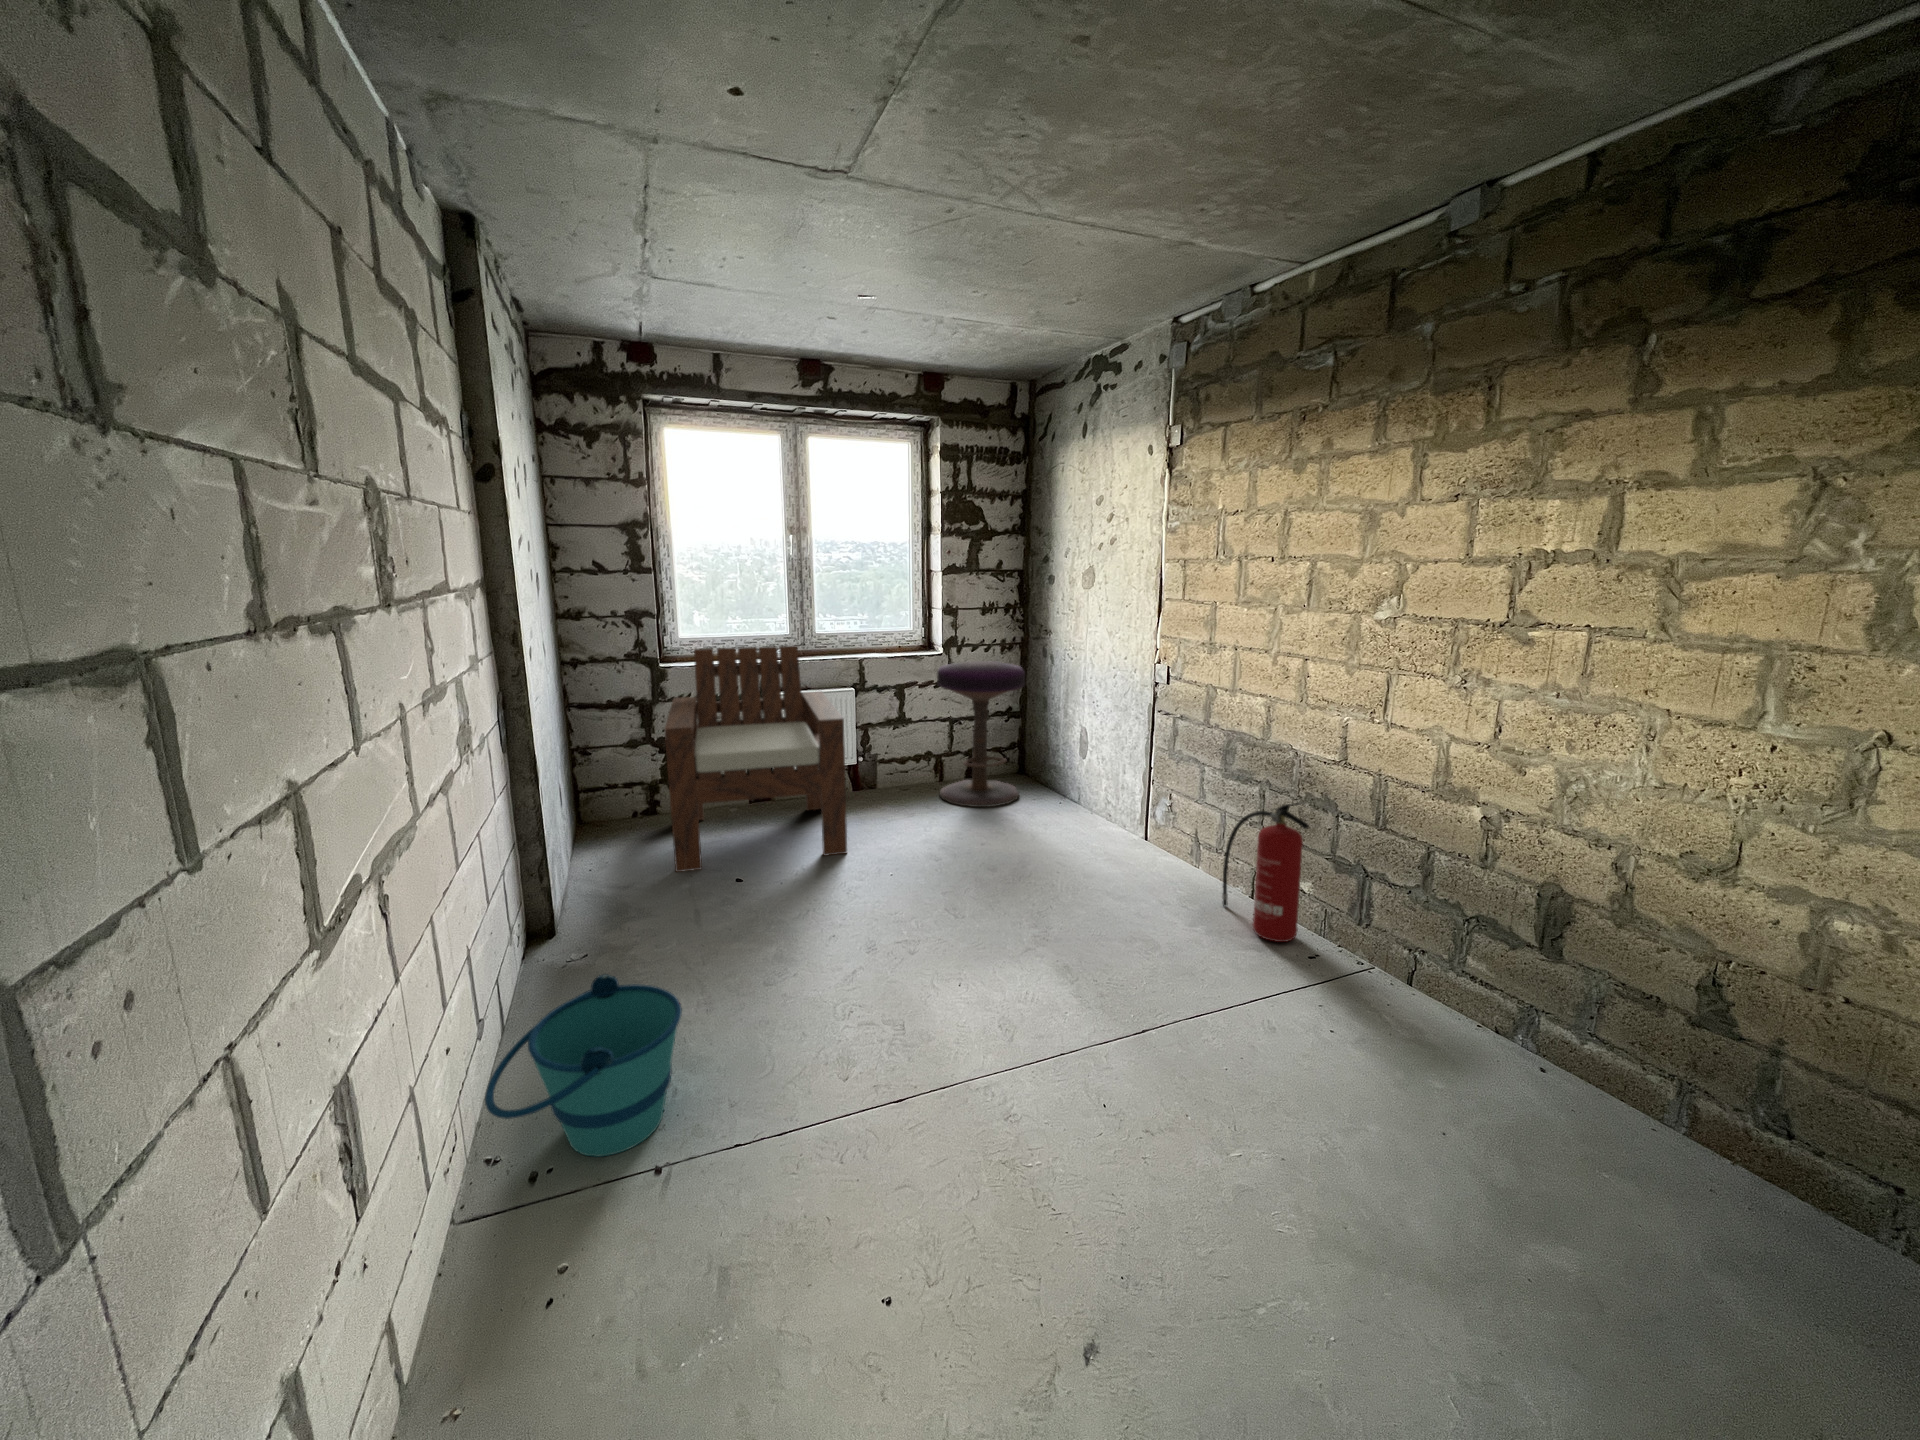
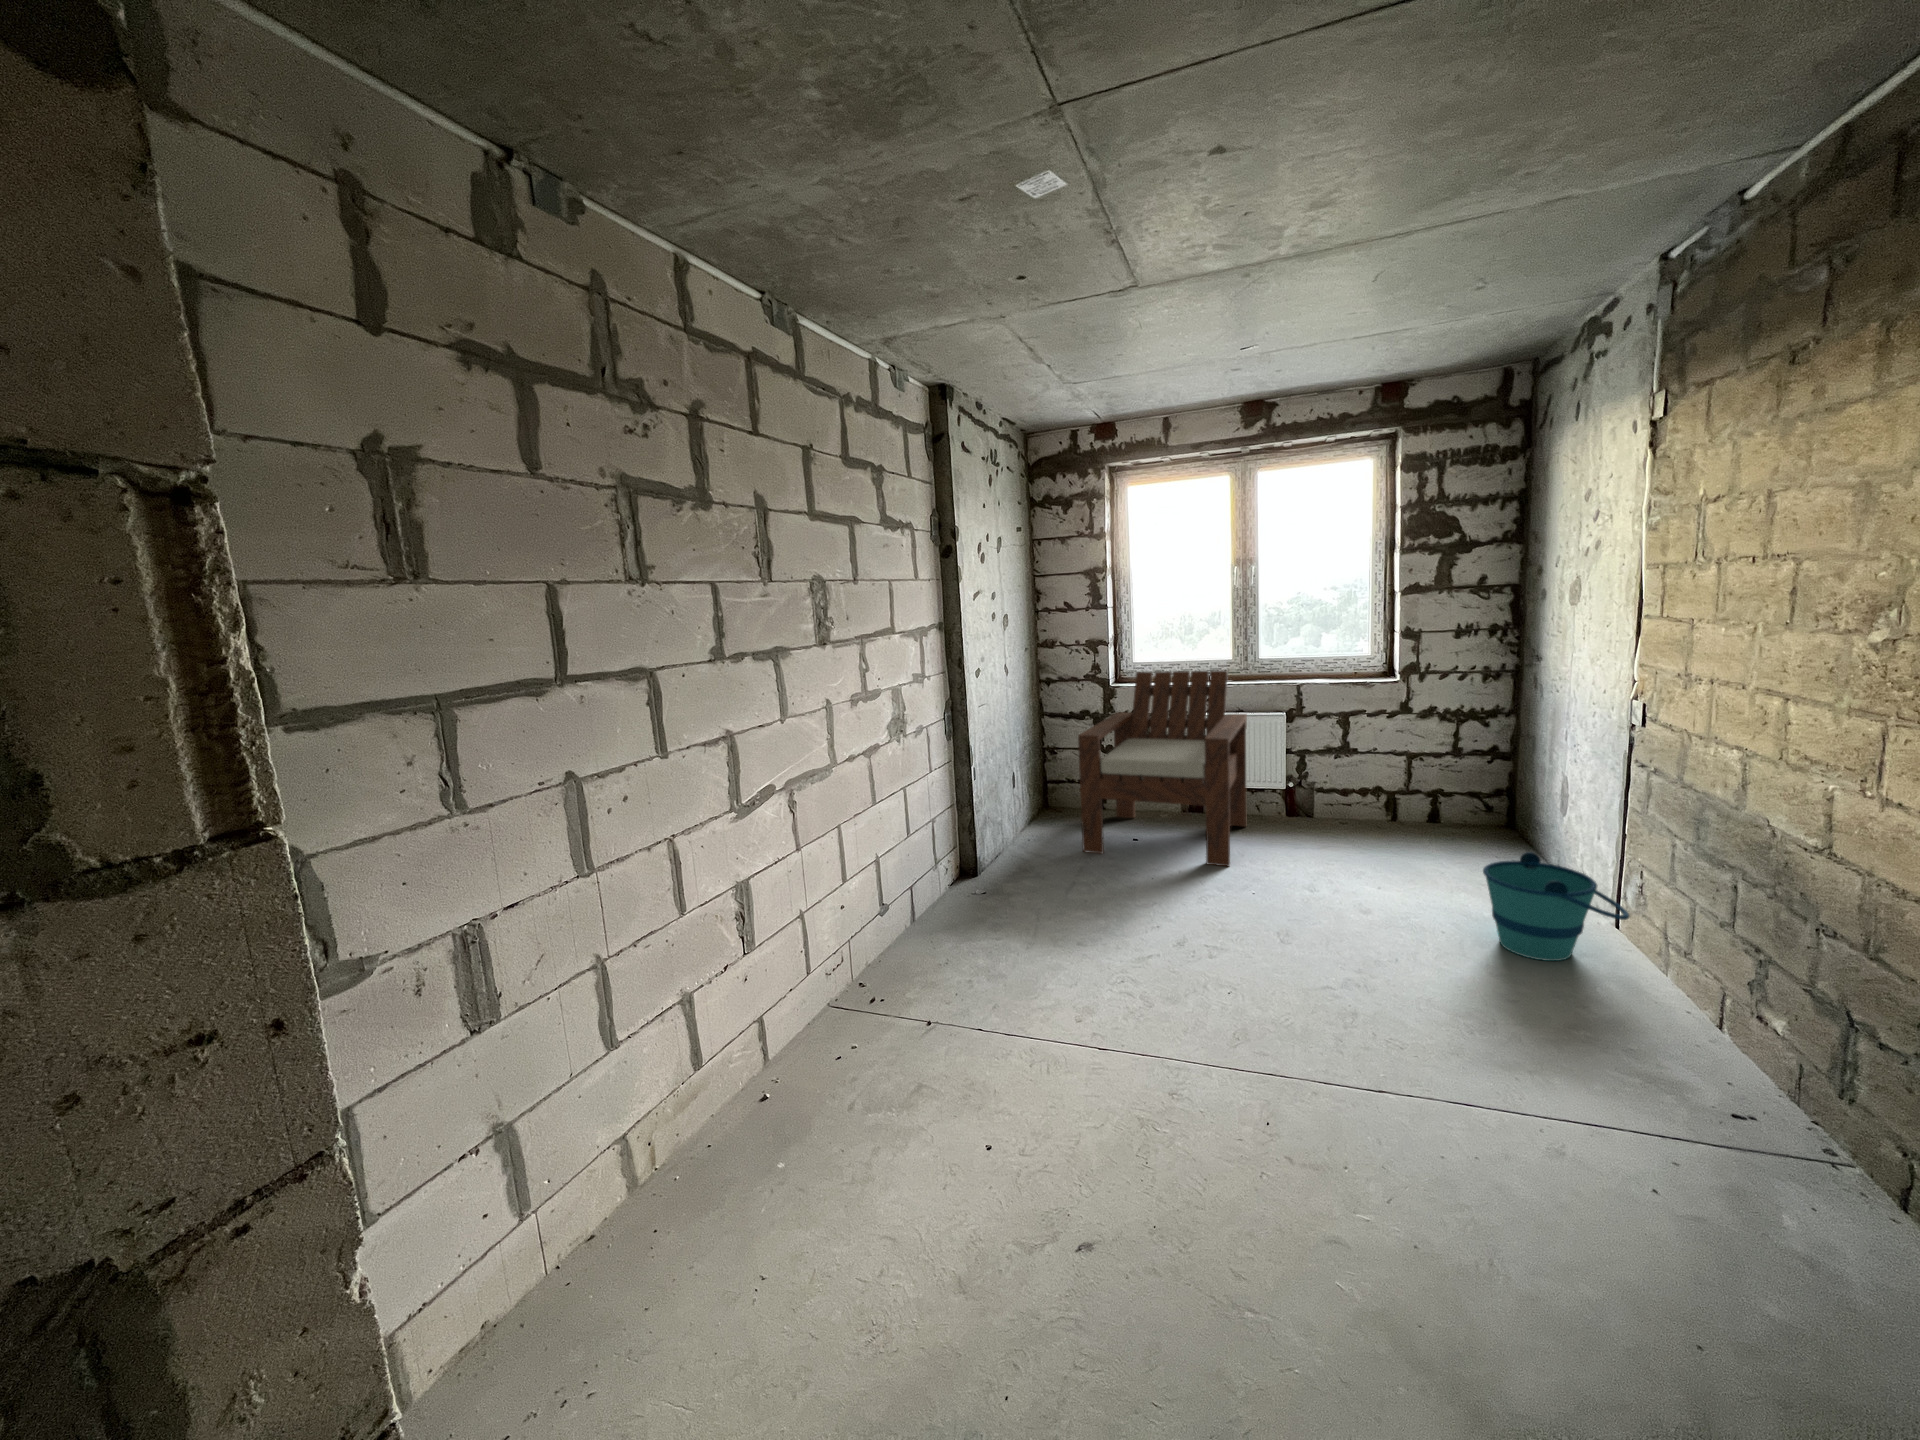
stool: present [937,661,1025,807] -> none [1377,690,1494,856]
fire extinguisher: present [1222,802,1309,942] -> none [1656,898,1757,1091]
bucket: present [485,974,682,1157] -> present [1483,852,1629,961]

